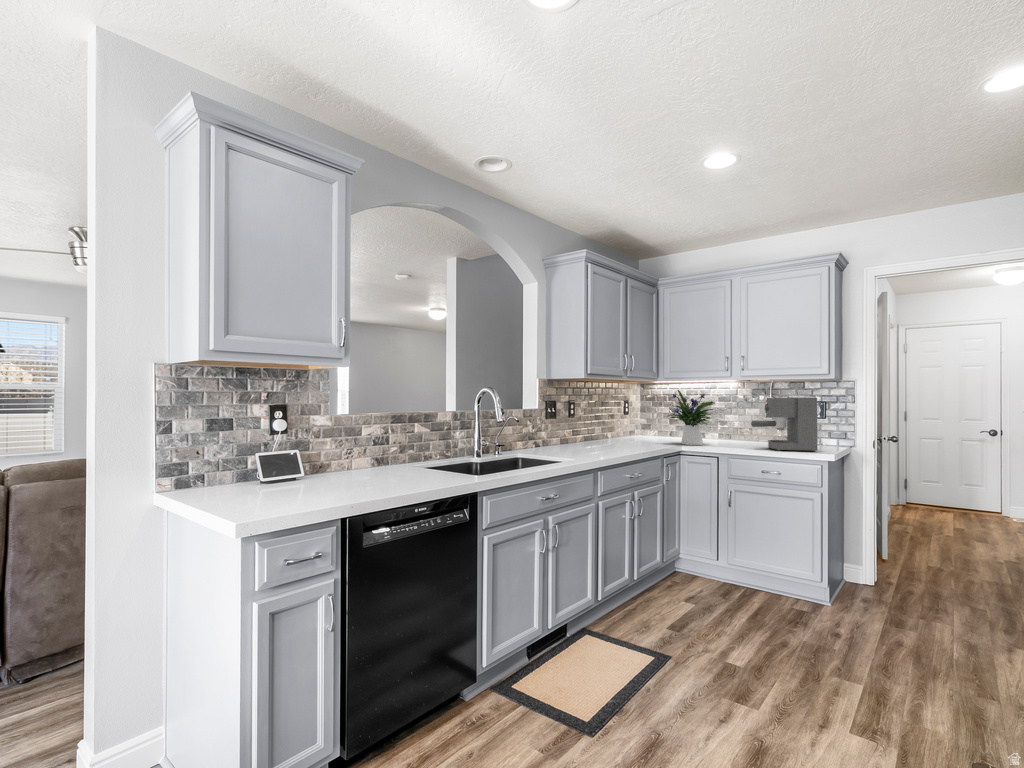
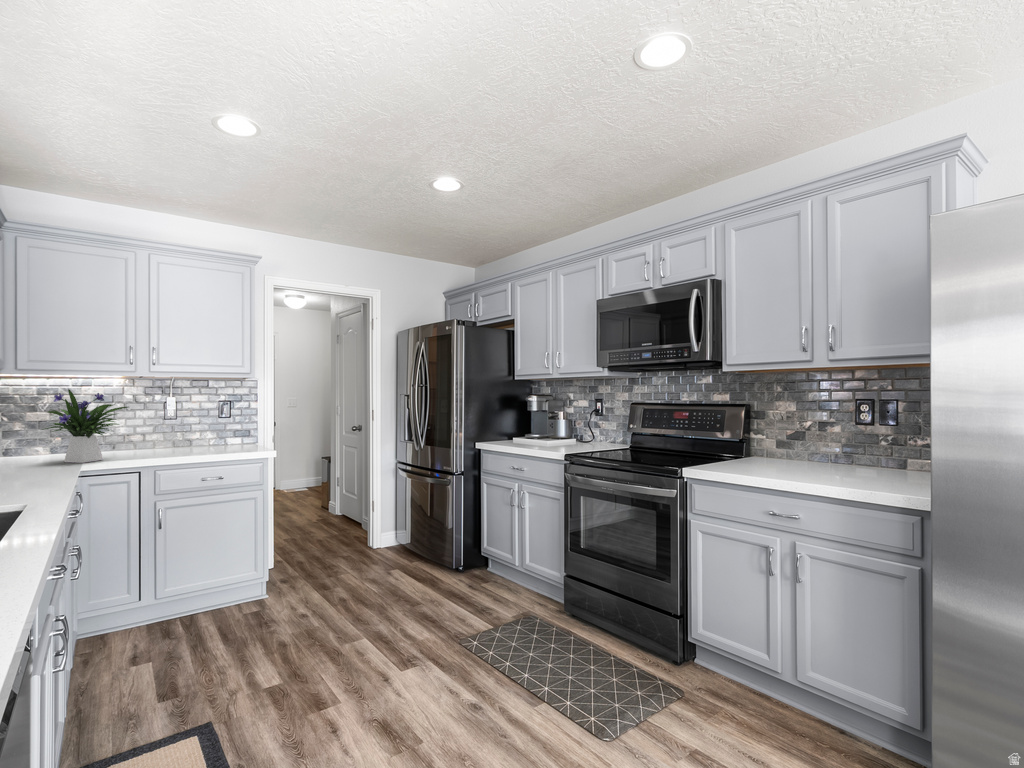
coffee maker: present [751,397,817,452] -> none [179,397,247,454]

